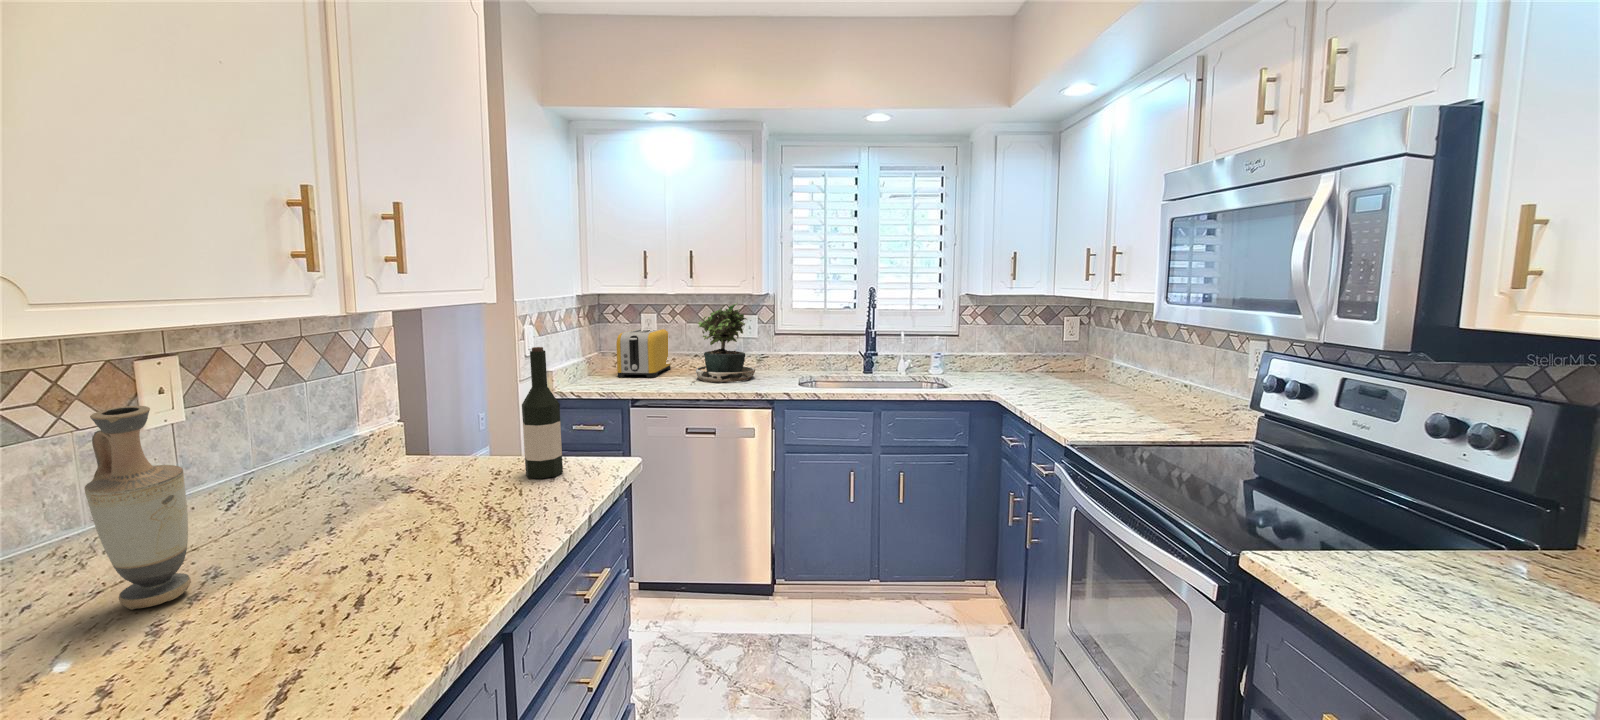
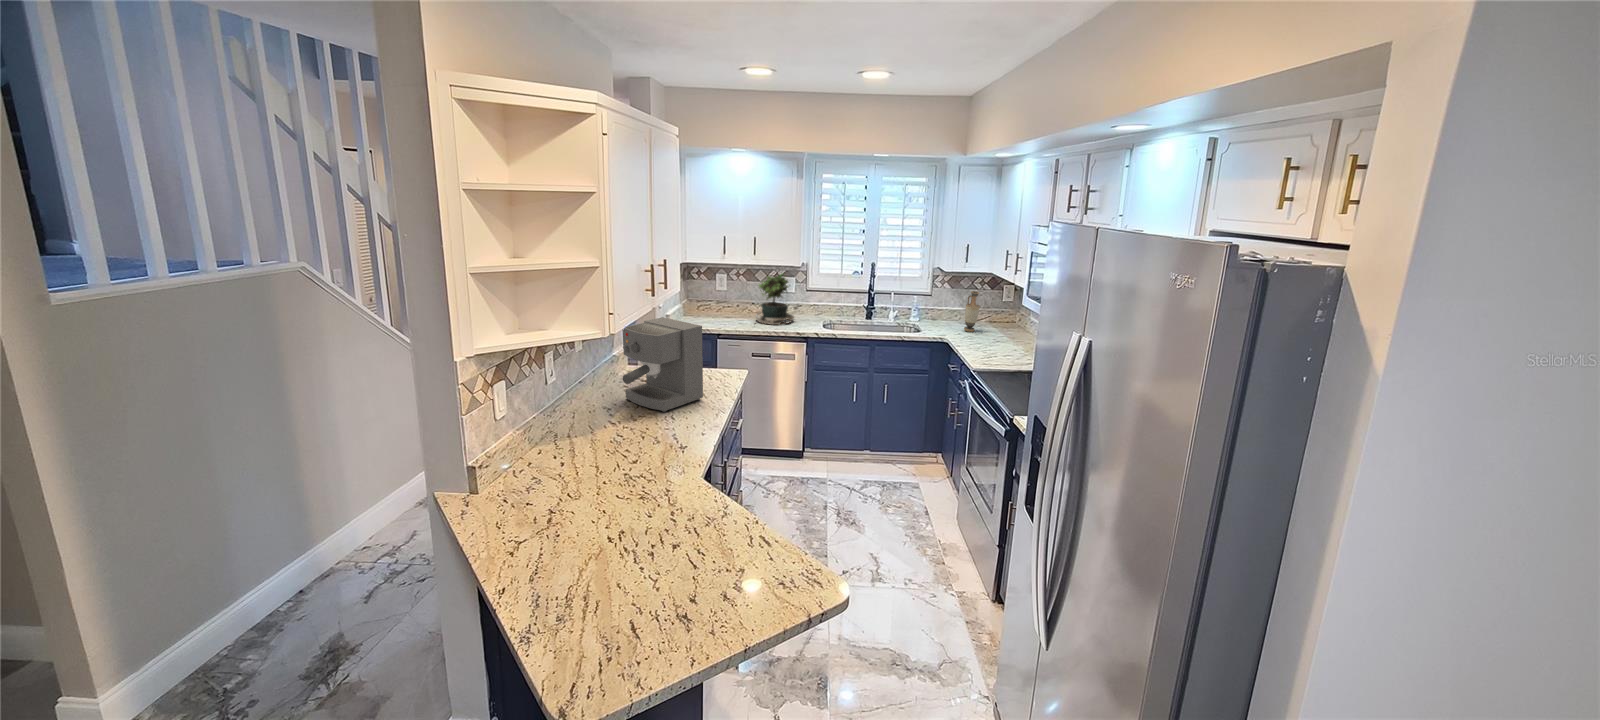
toaster: present [616,329,671,378] -> none [703,284,735,319]
coffee maker: none [223,331,499,551] -> present [623,317,703,412]
wine bottle: present [522,347,563,479] -> none [699,323,717,385]
vase: present [85,406,191,610] -> present [964,291,980,332]

